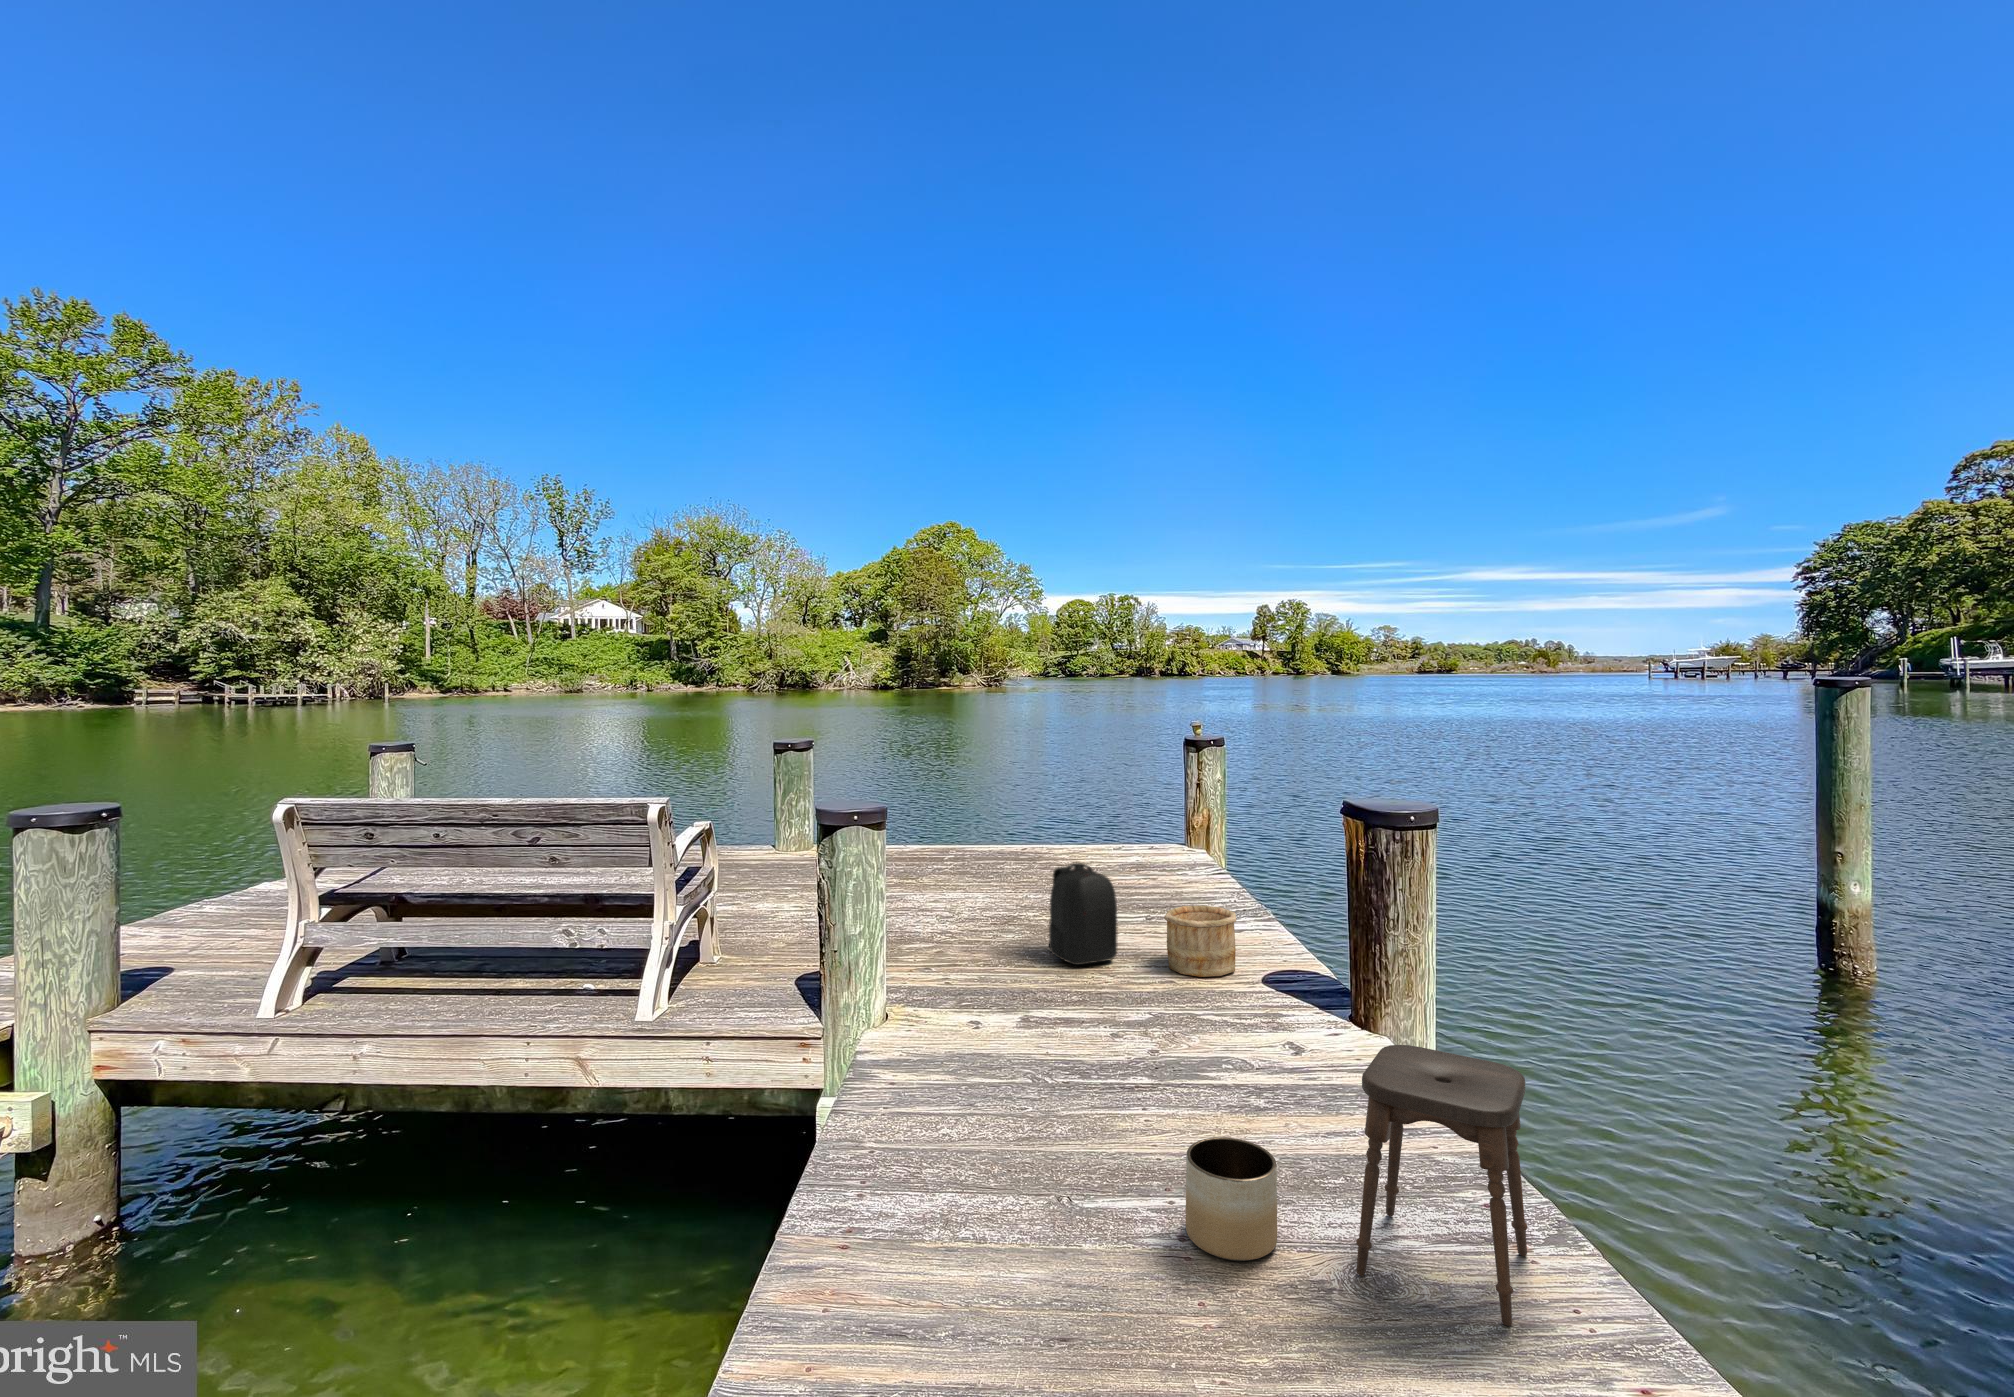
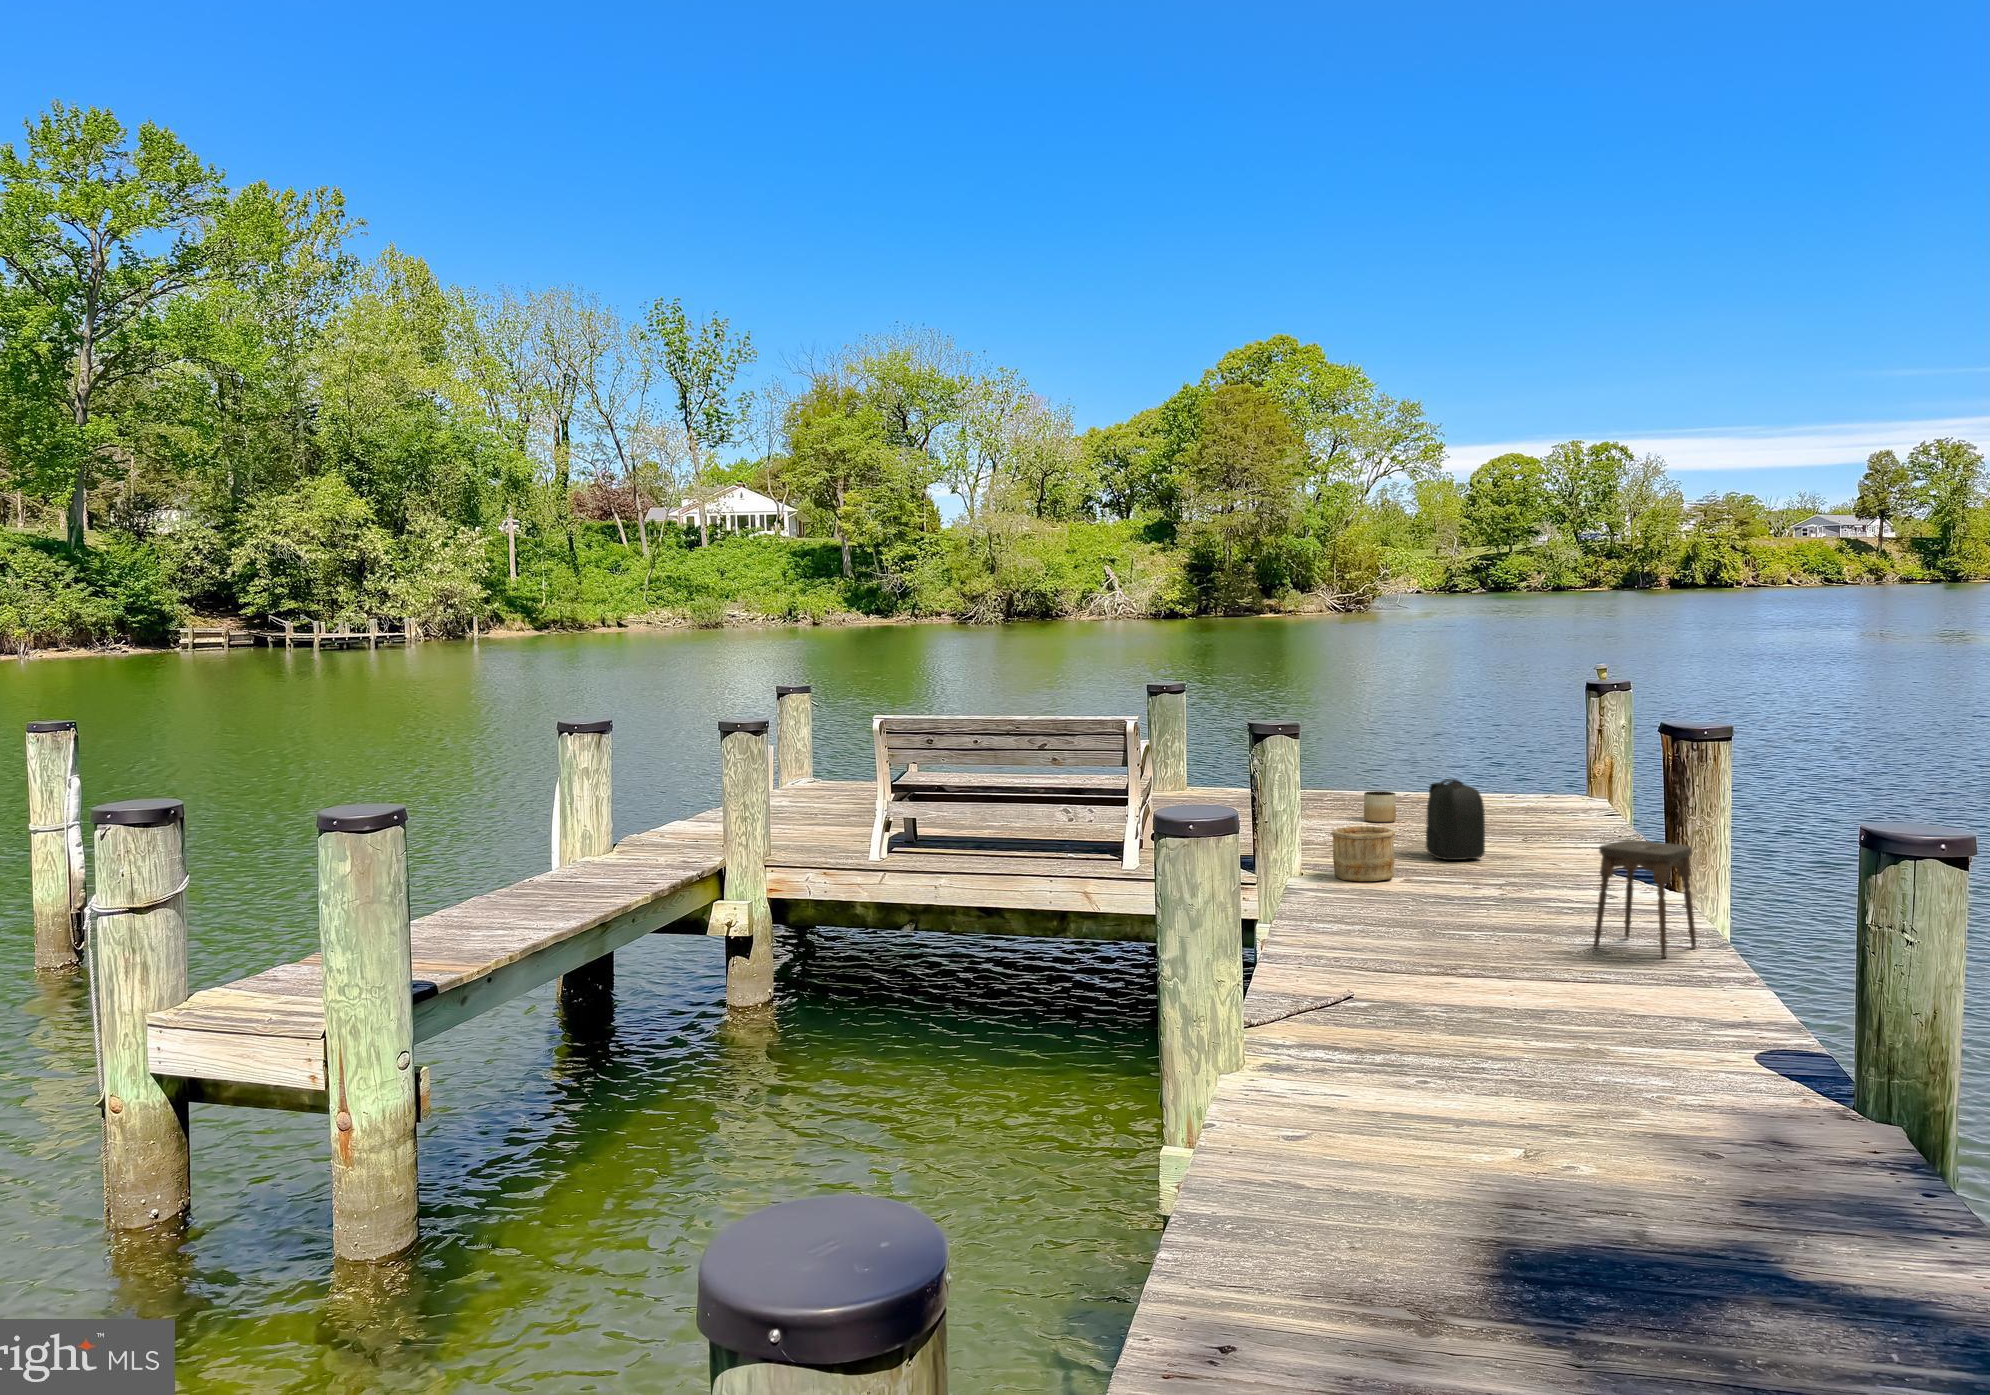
wooden bucket: present [1164,906,1236,977] -> present [1331,826,1395,881]
planter: present [1186,1137,1278,1261] -> present [1364,791,1396,823]

